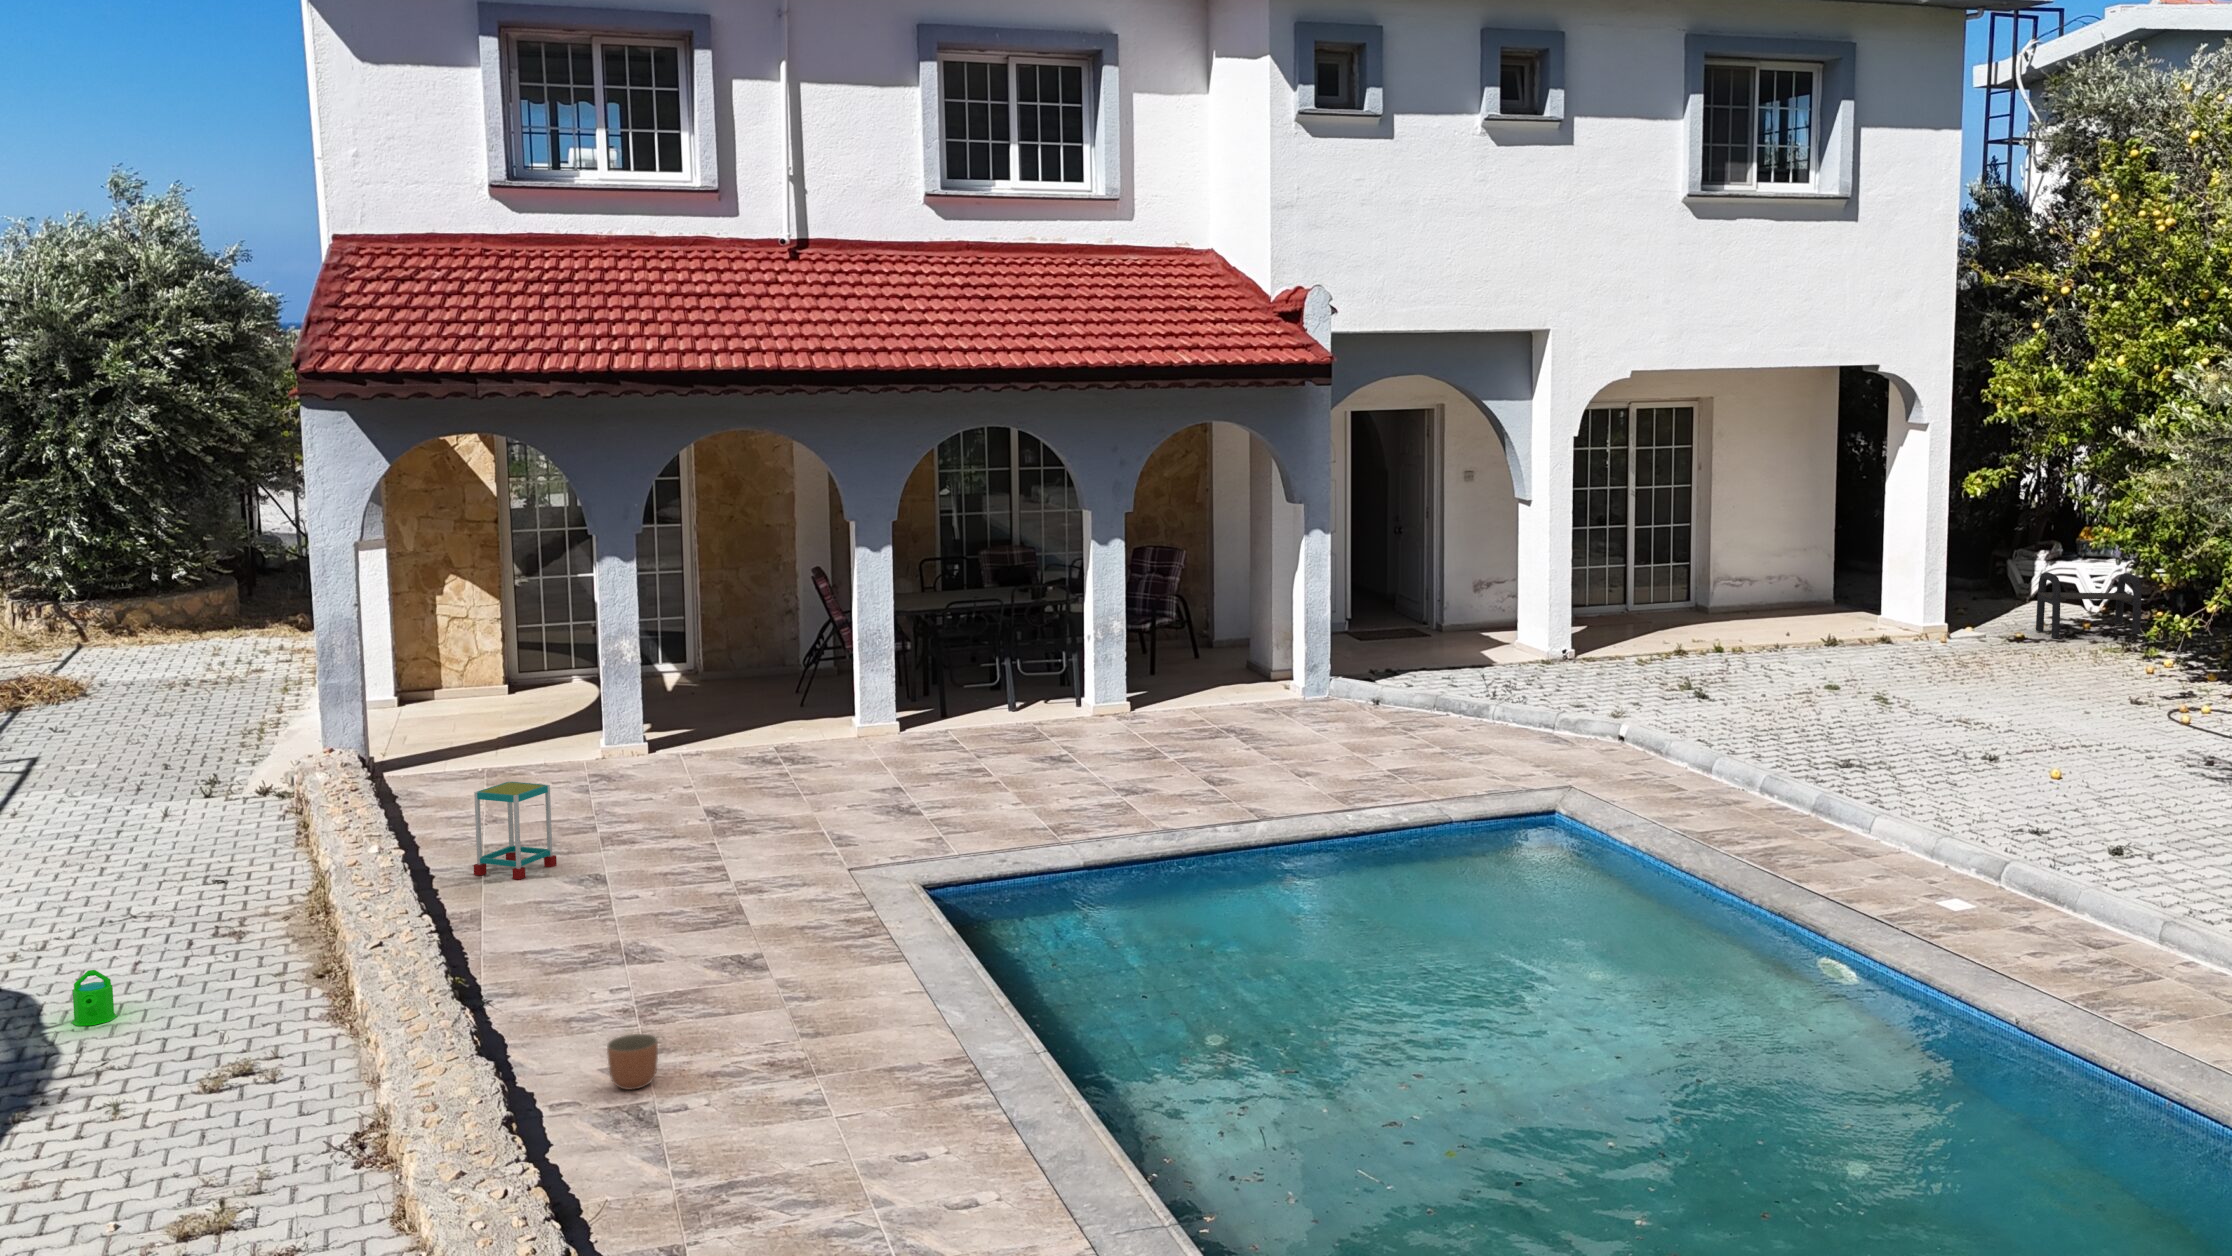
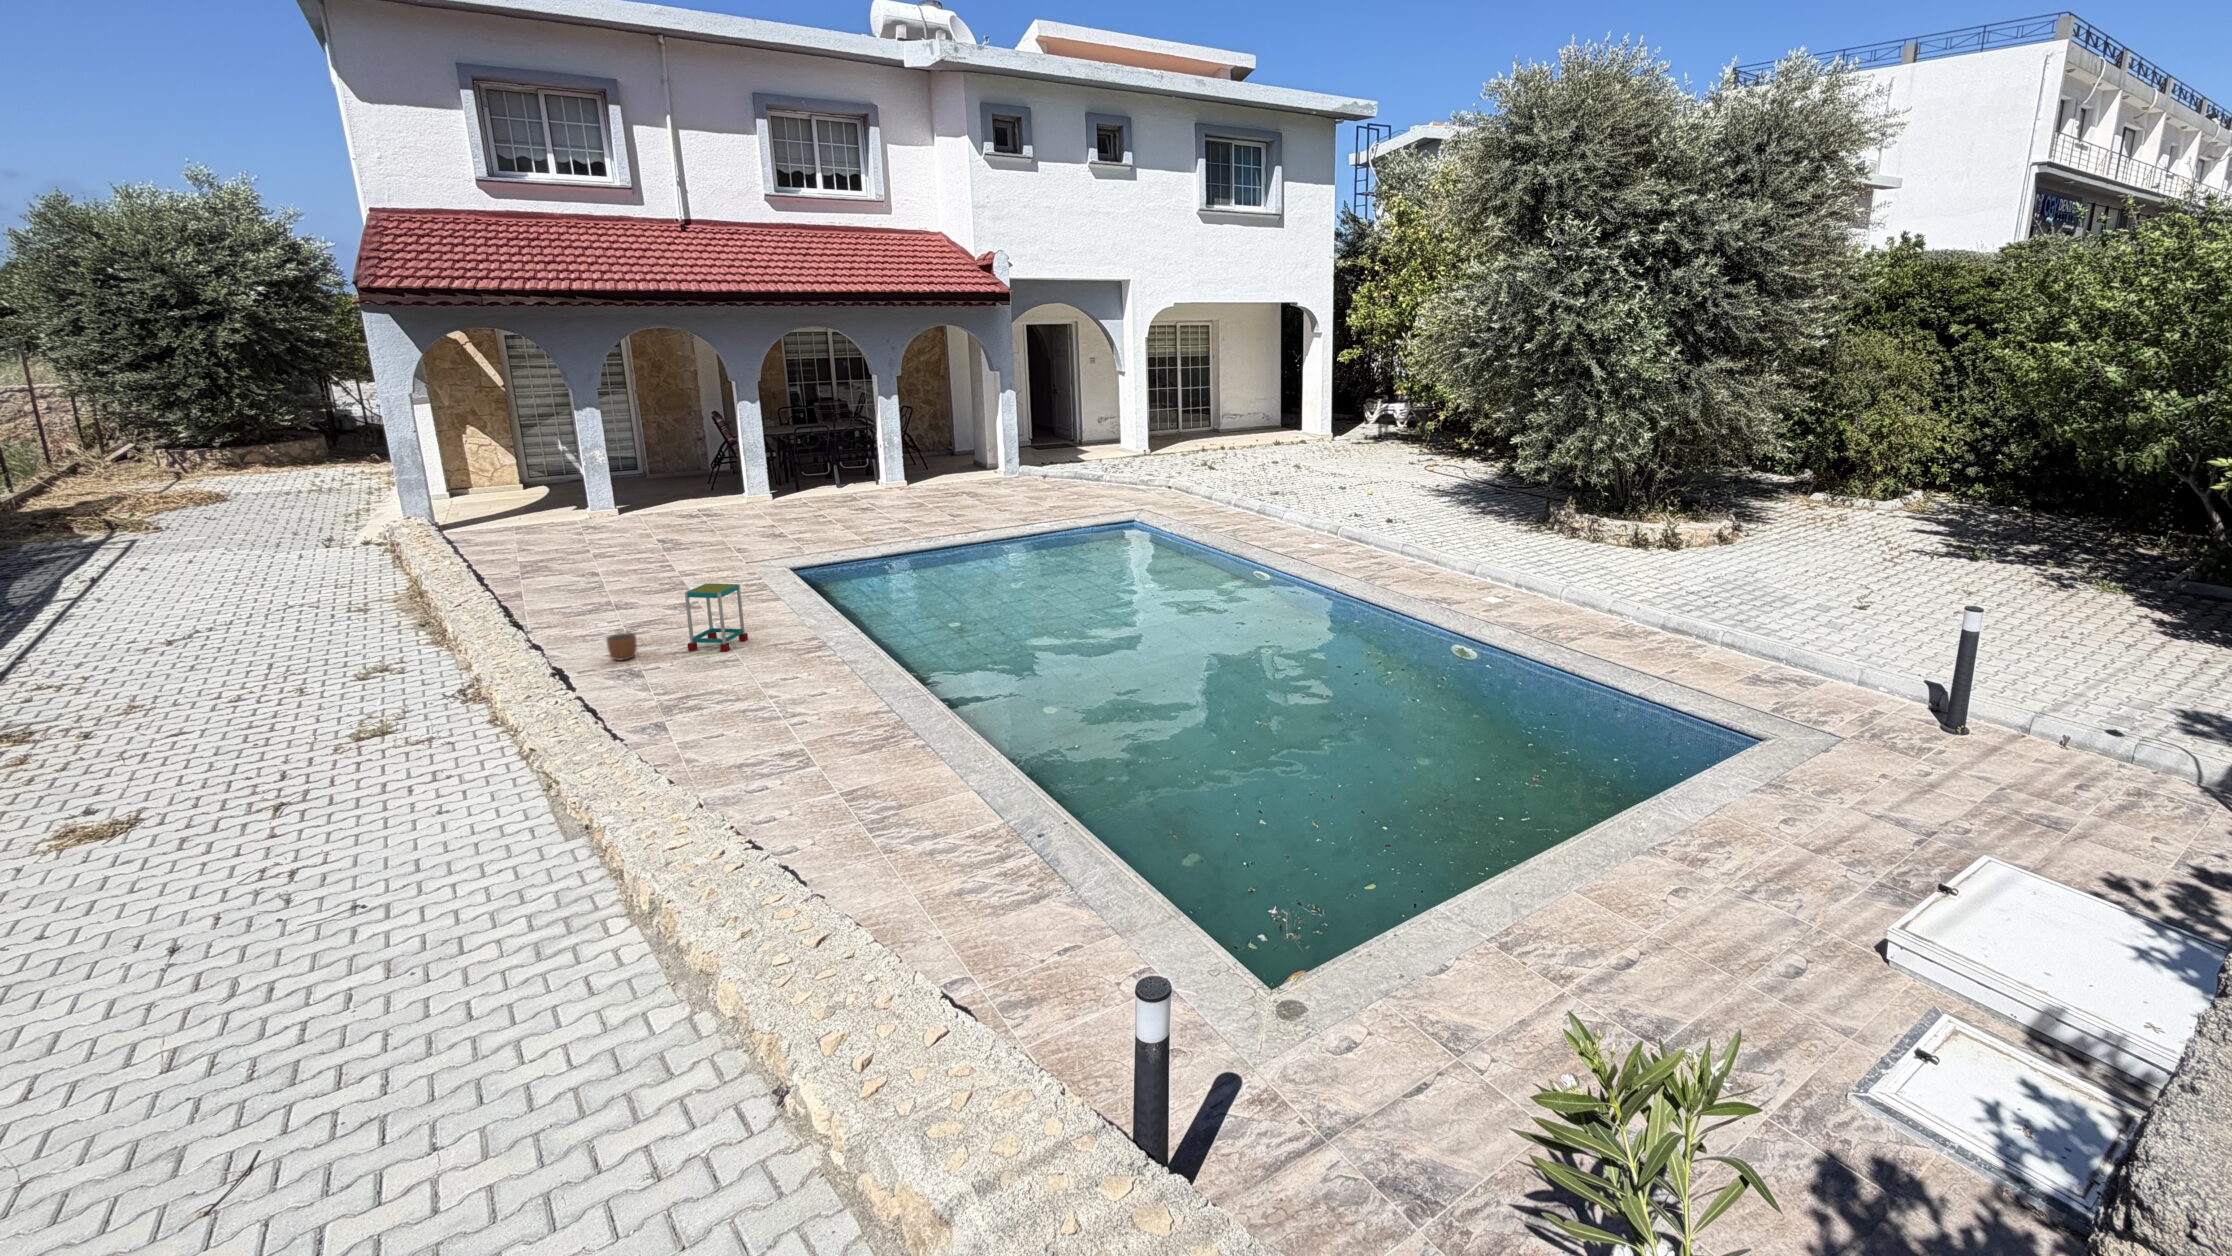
side table: present [474,781,557,880] -> present [685,583,748,652]
watering can: present [71,970,117,1026] -> none [257,628,289,660]

